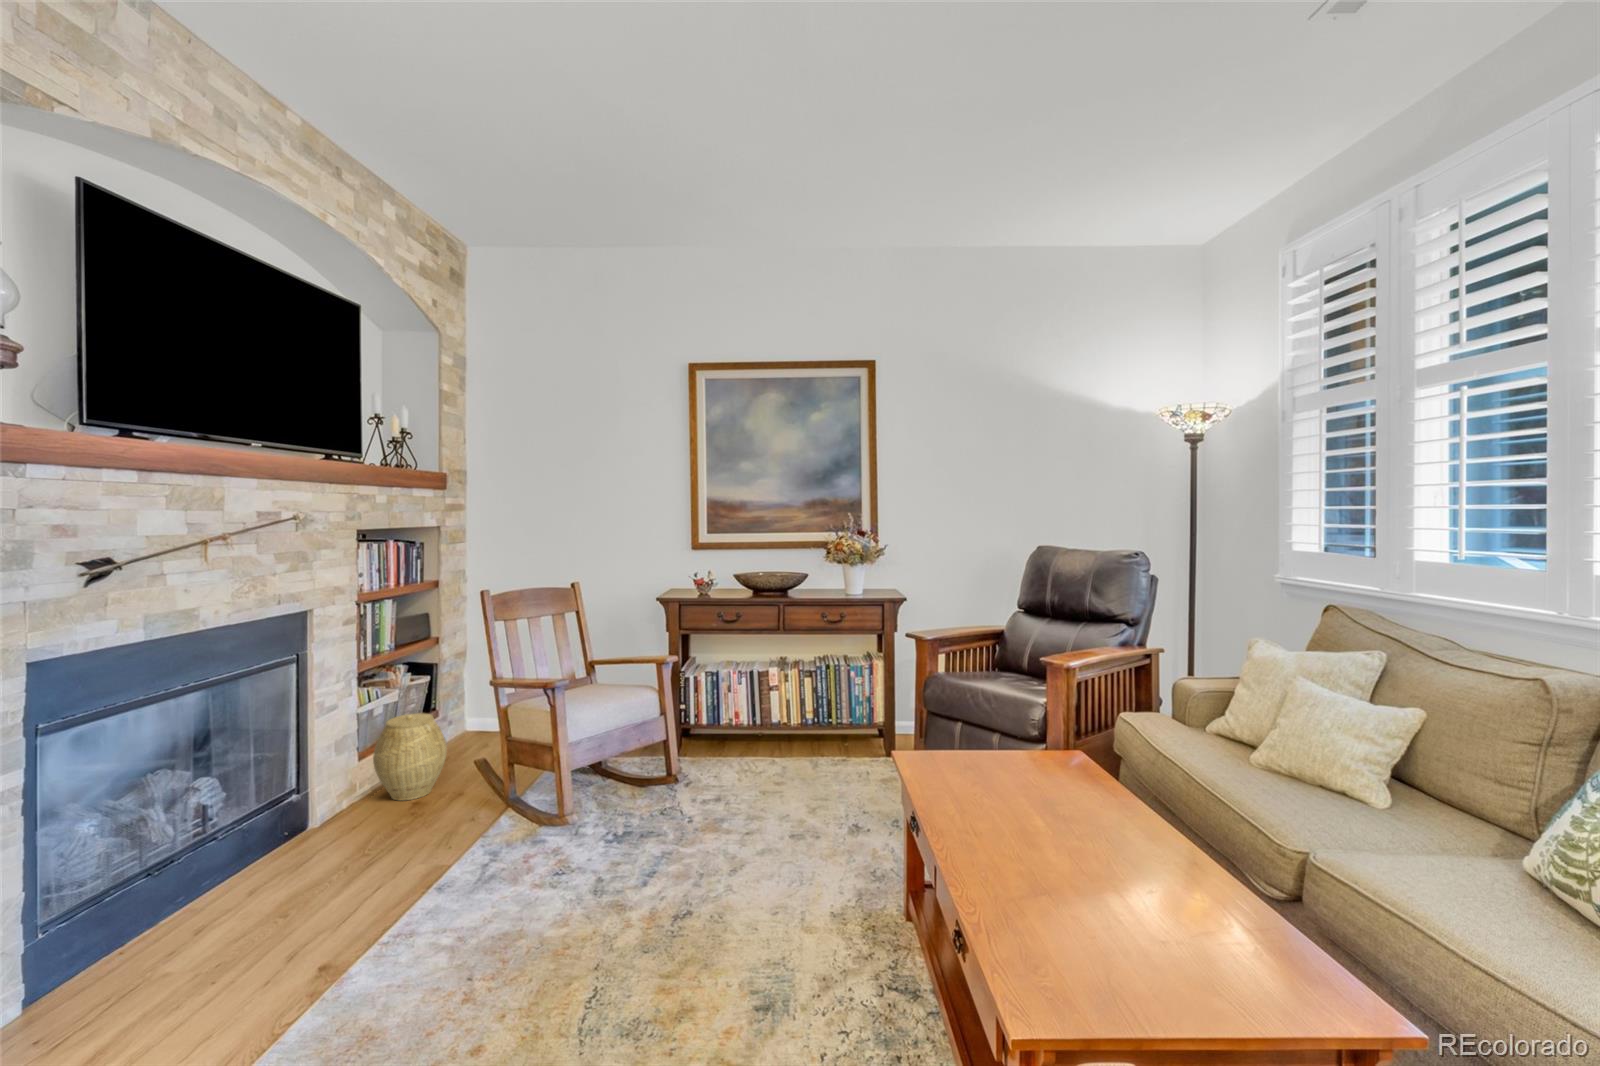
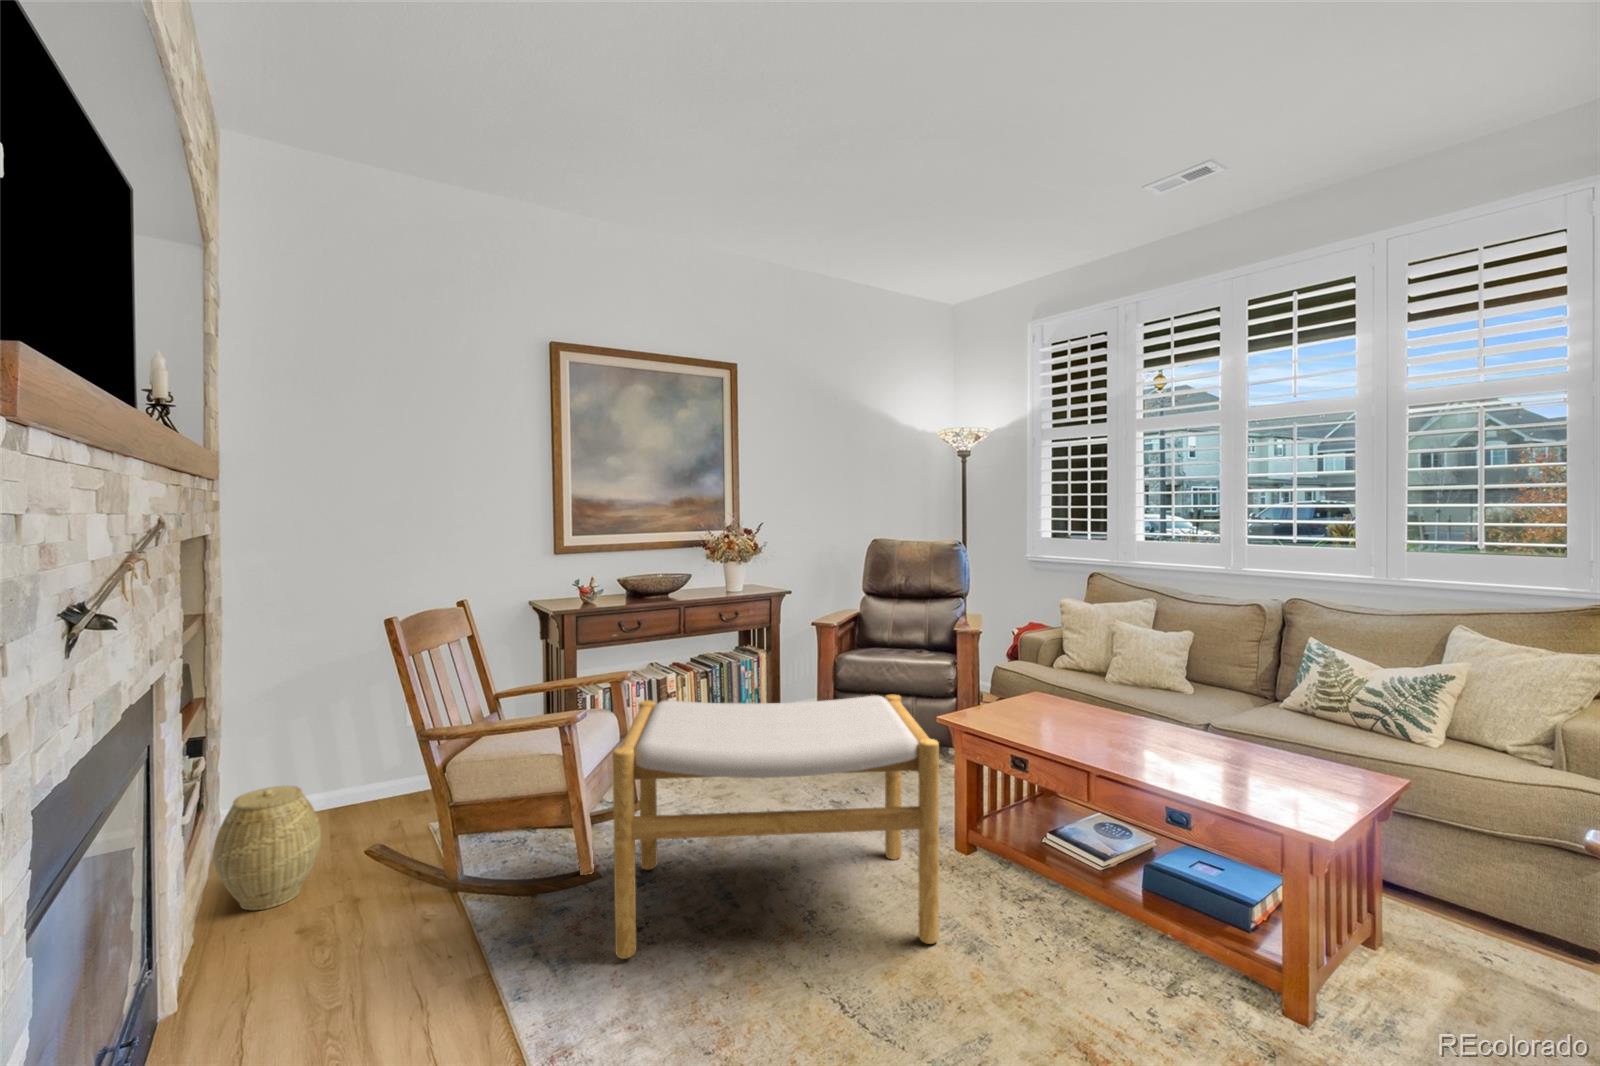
footstool: none [504,691,846,1013] -> present [613,695,939,959]

